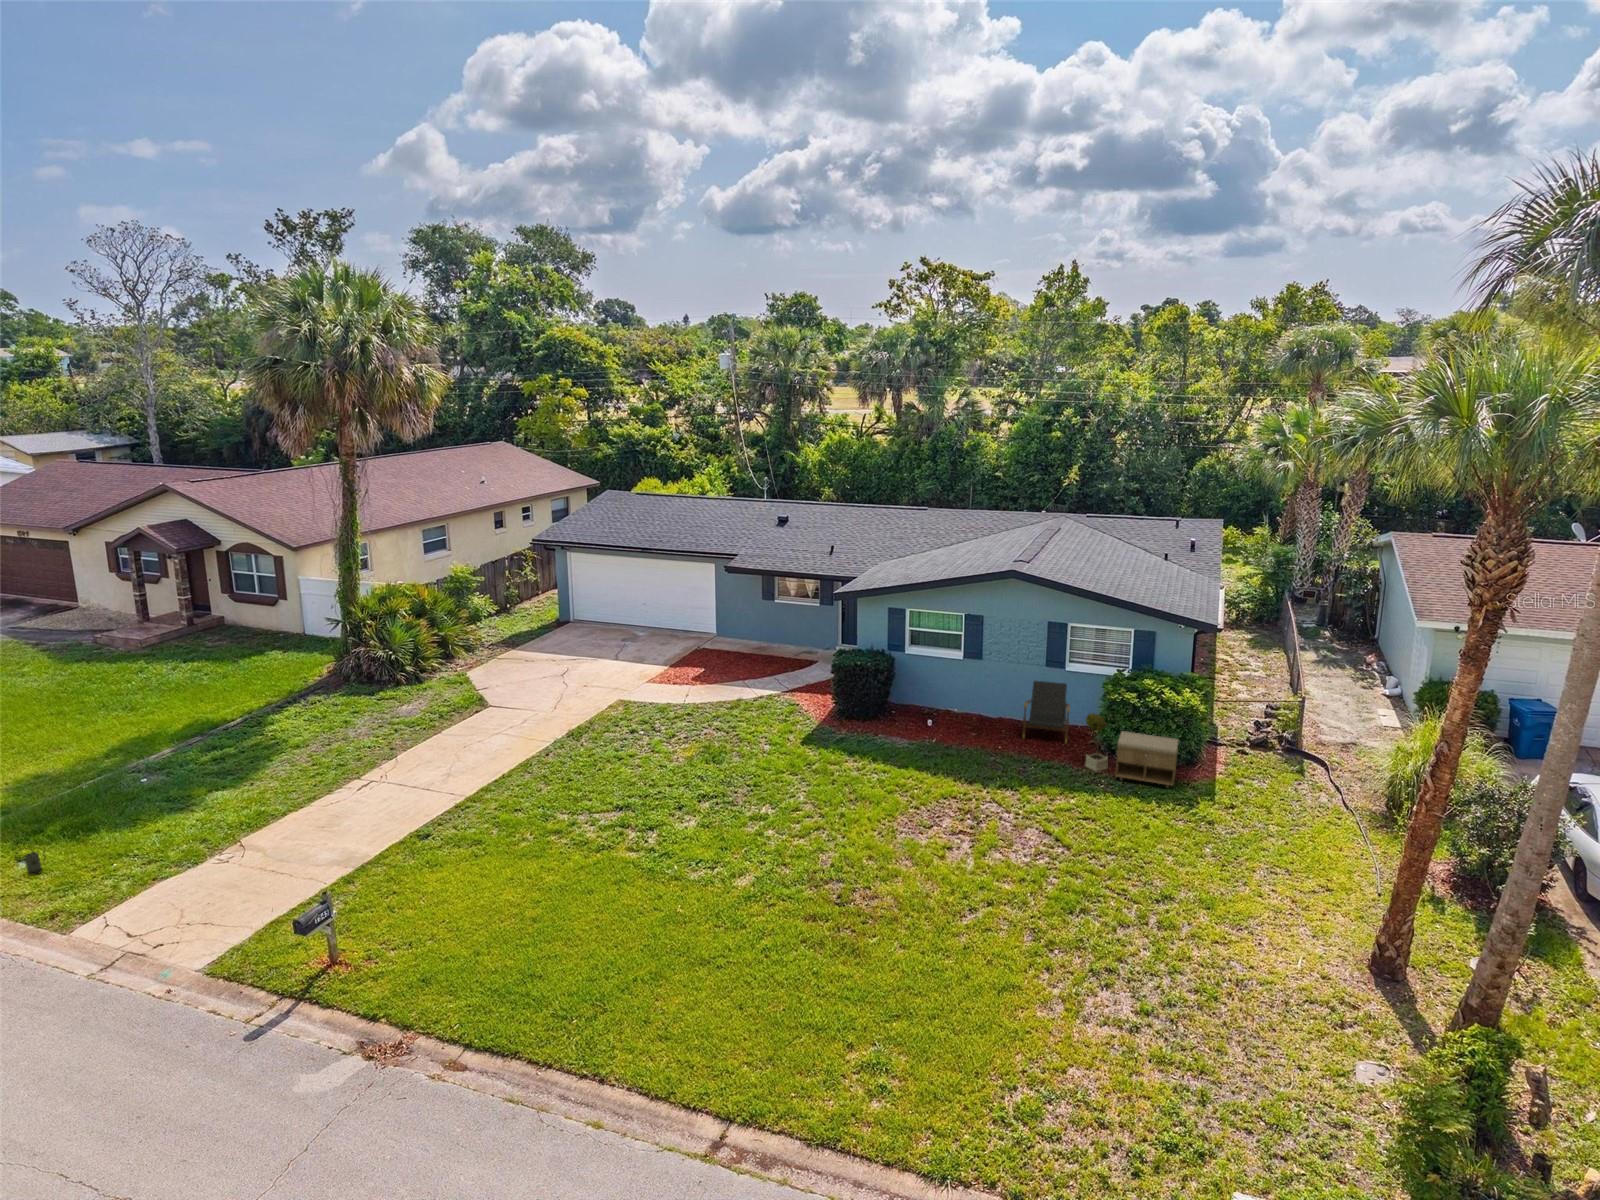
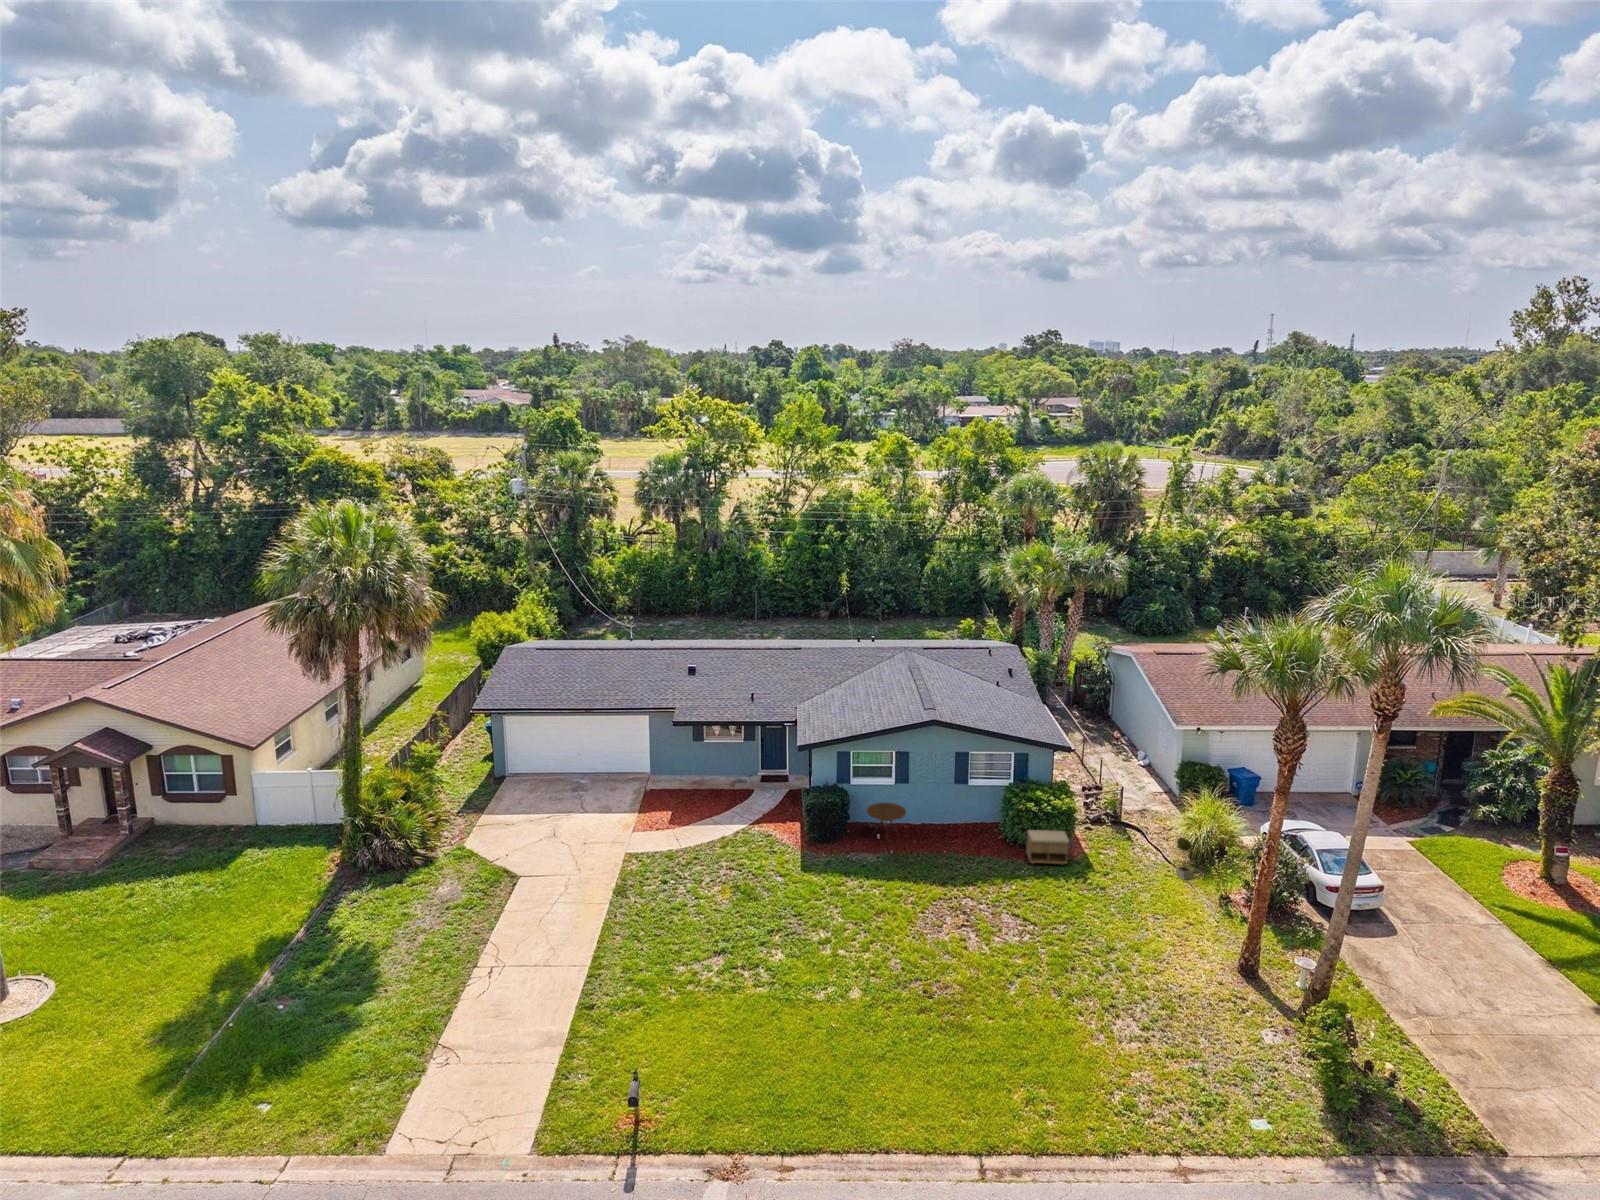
round table: none [911,680,965,729] -> present [867,802,906,835]
lounge chair: present [1023,681,1070,743] -> none [949,795,983,840]
potted tree: present [1085,713,1108,772] -> present [1176,838,1192,880]
watering can: present [15,849,46,876] -> none [278,1094,297,1123]

